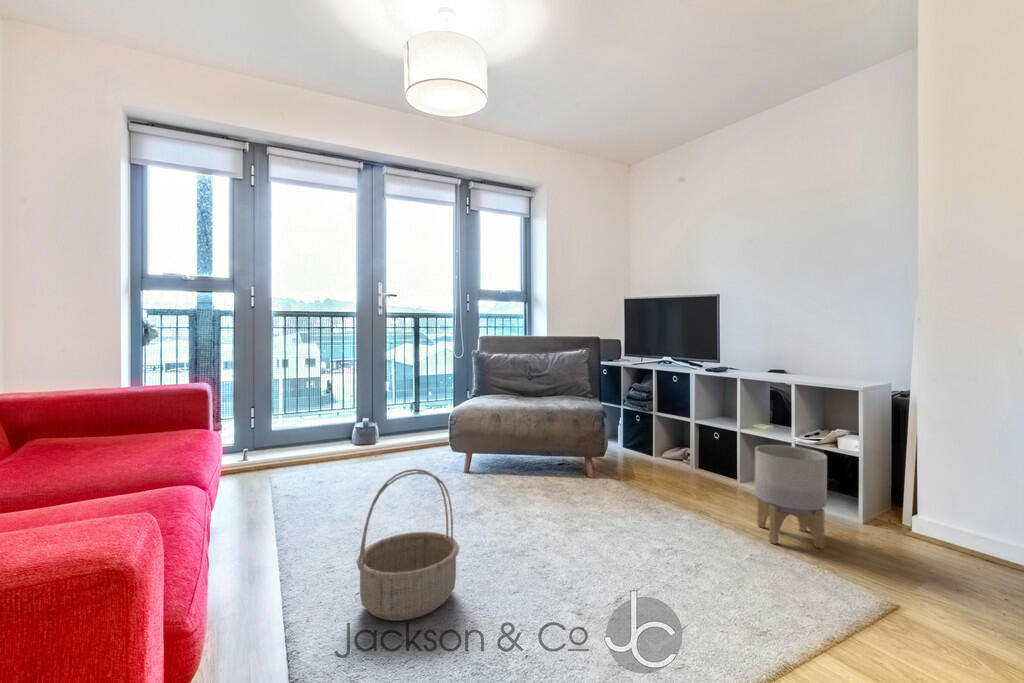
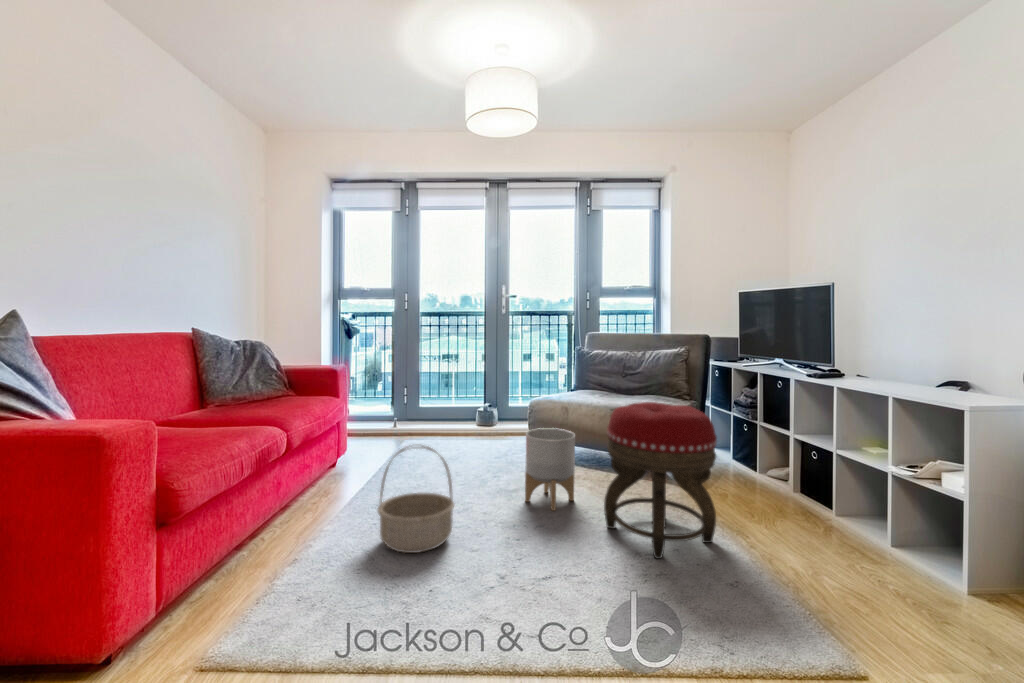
footstool: none [590,396,699,552] -> present [604,402,717,559]
planter: present [754,445,827,549] -> present [525,428,575,511]

